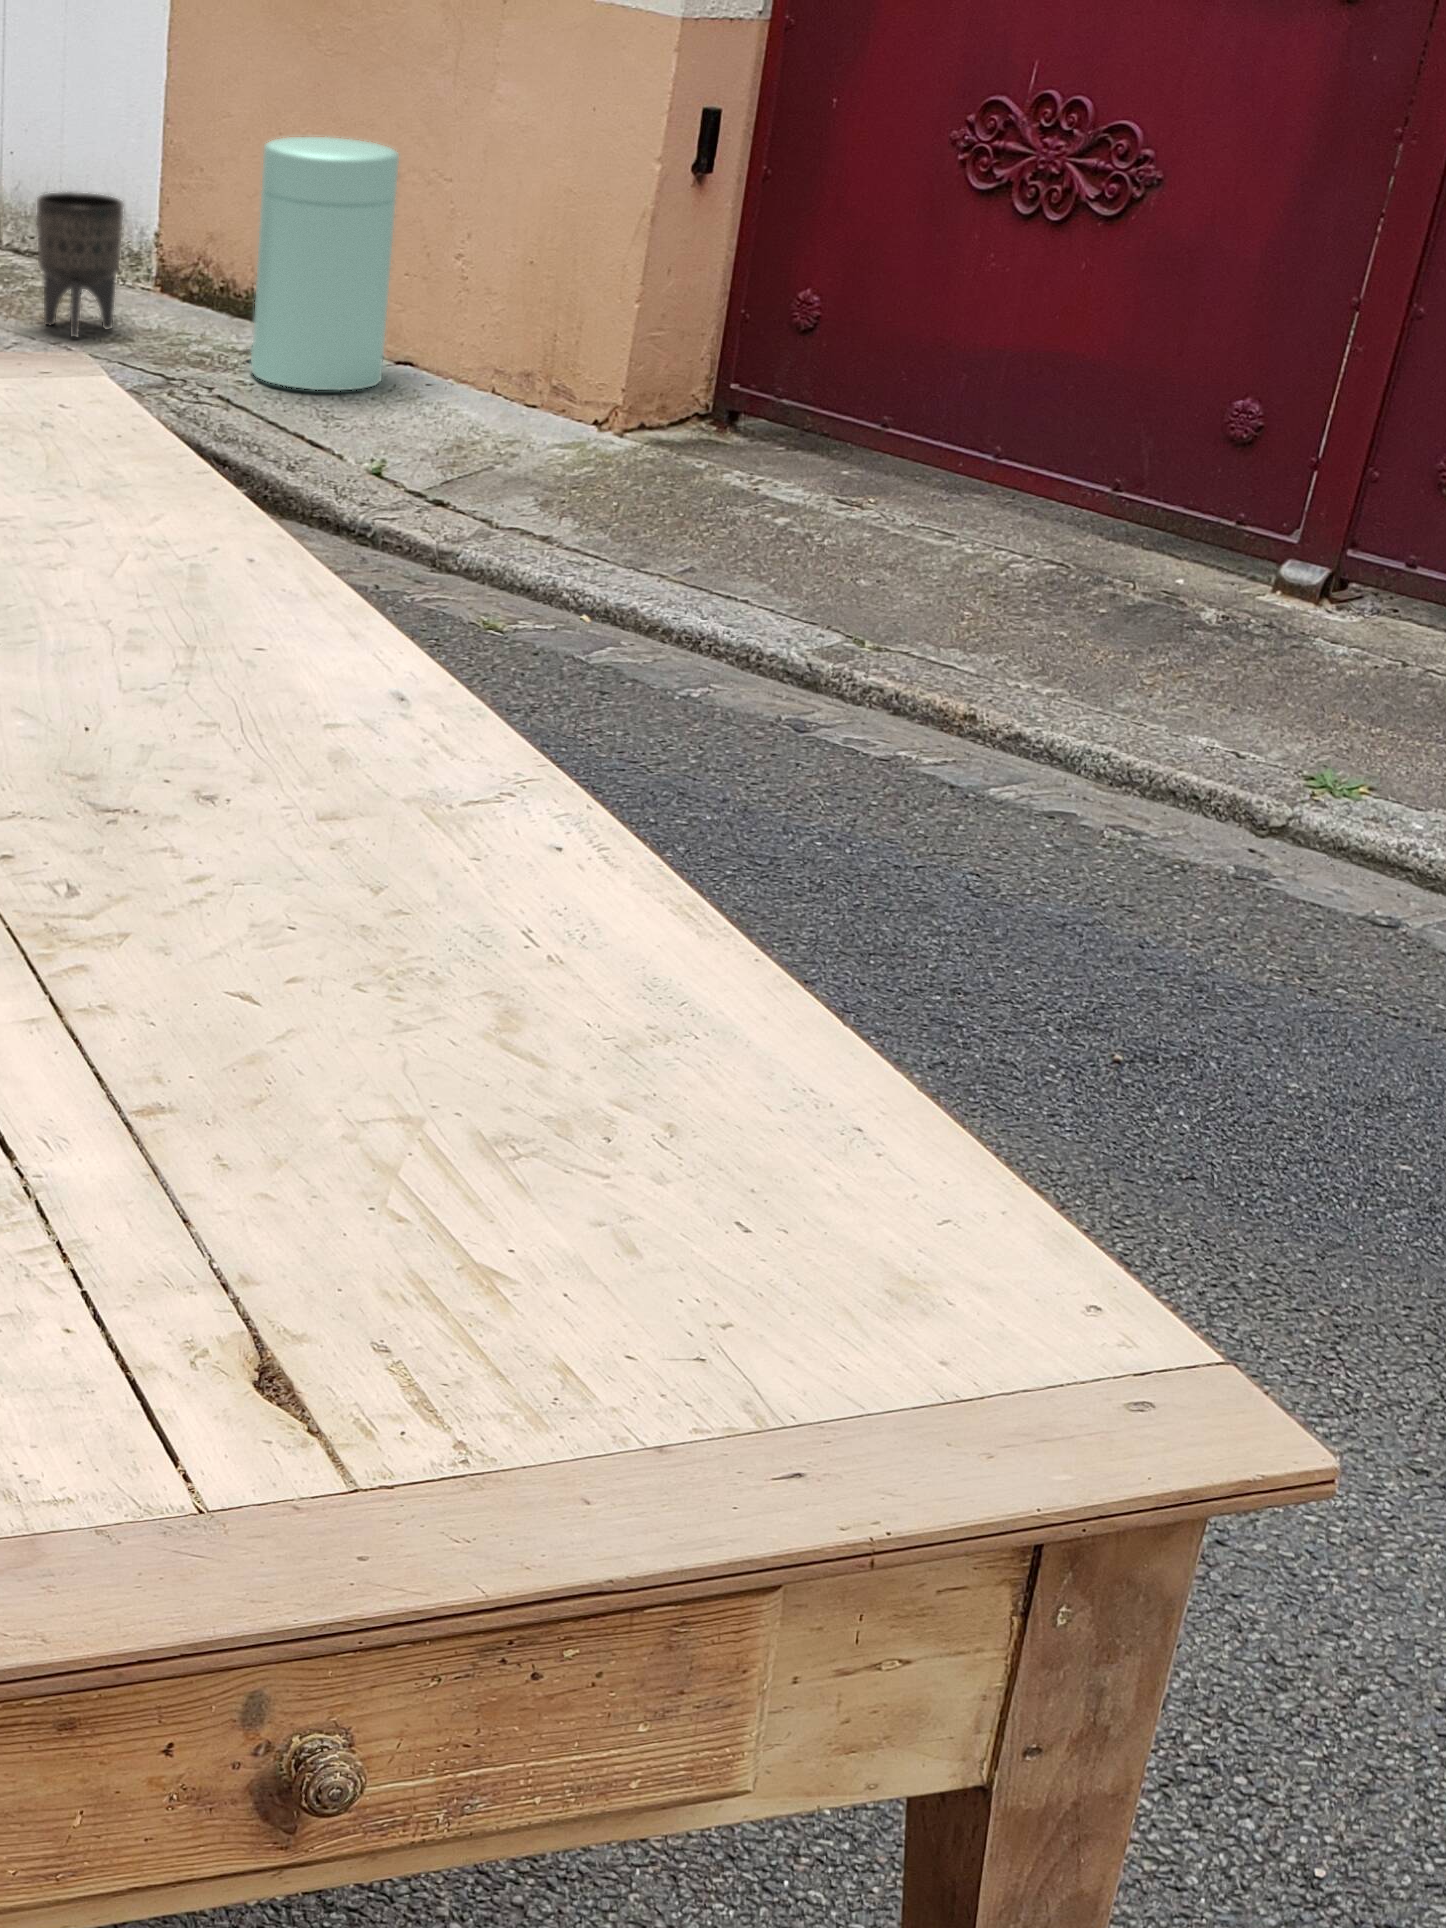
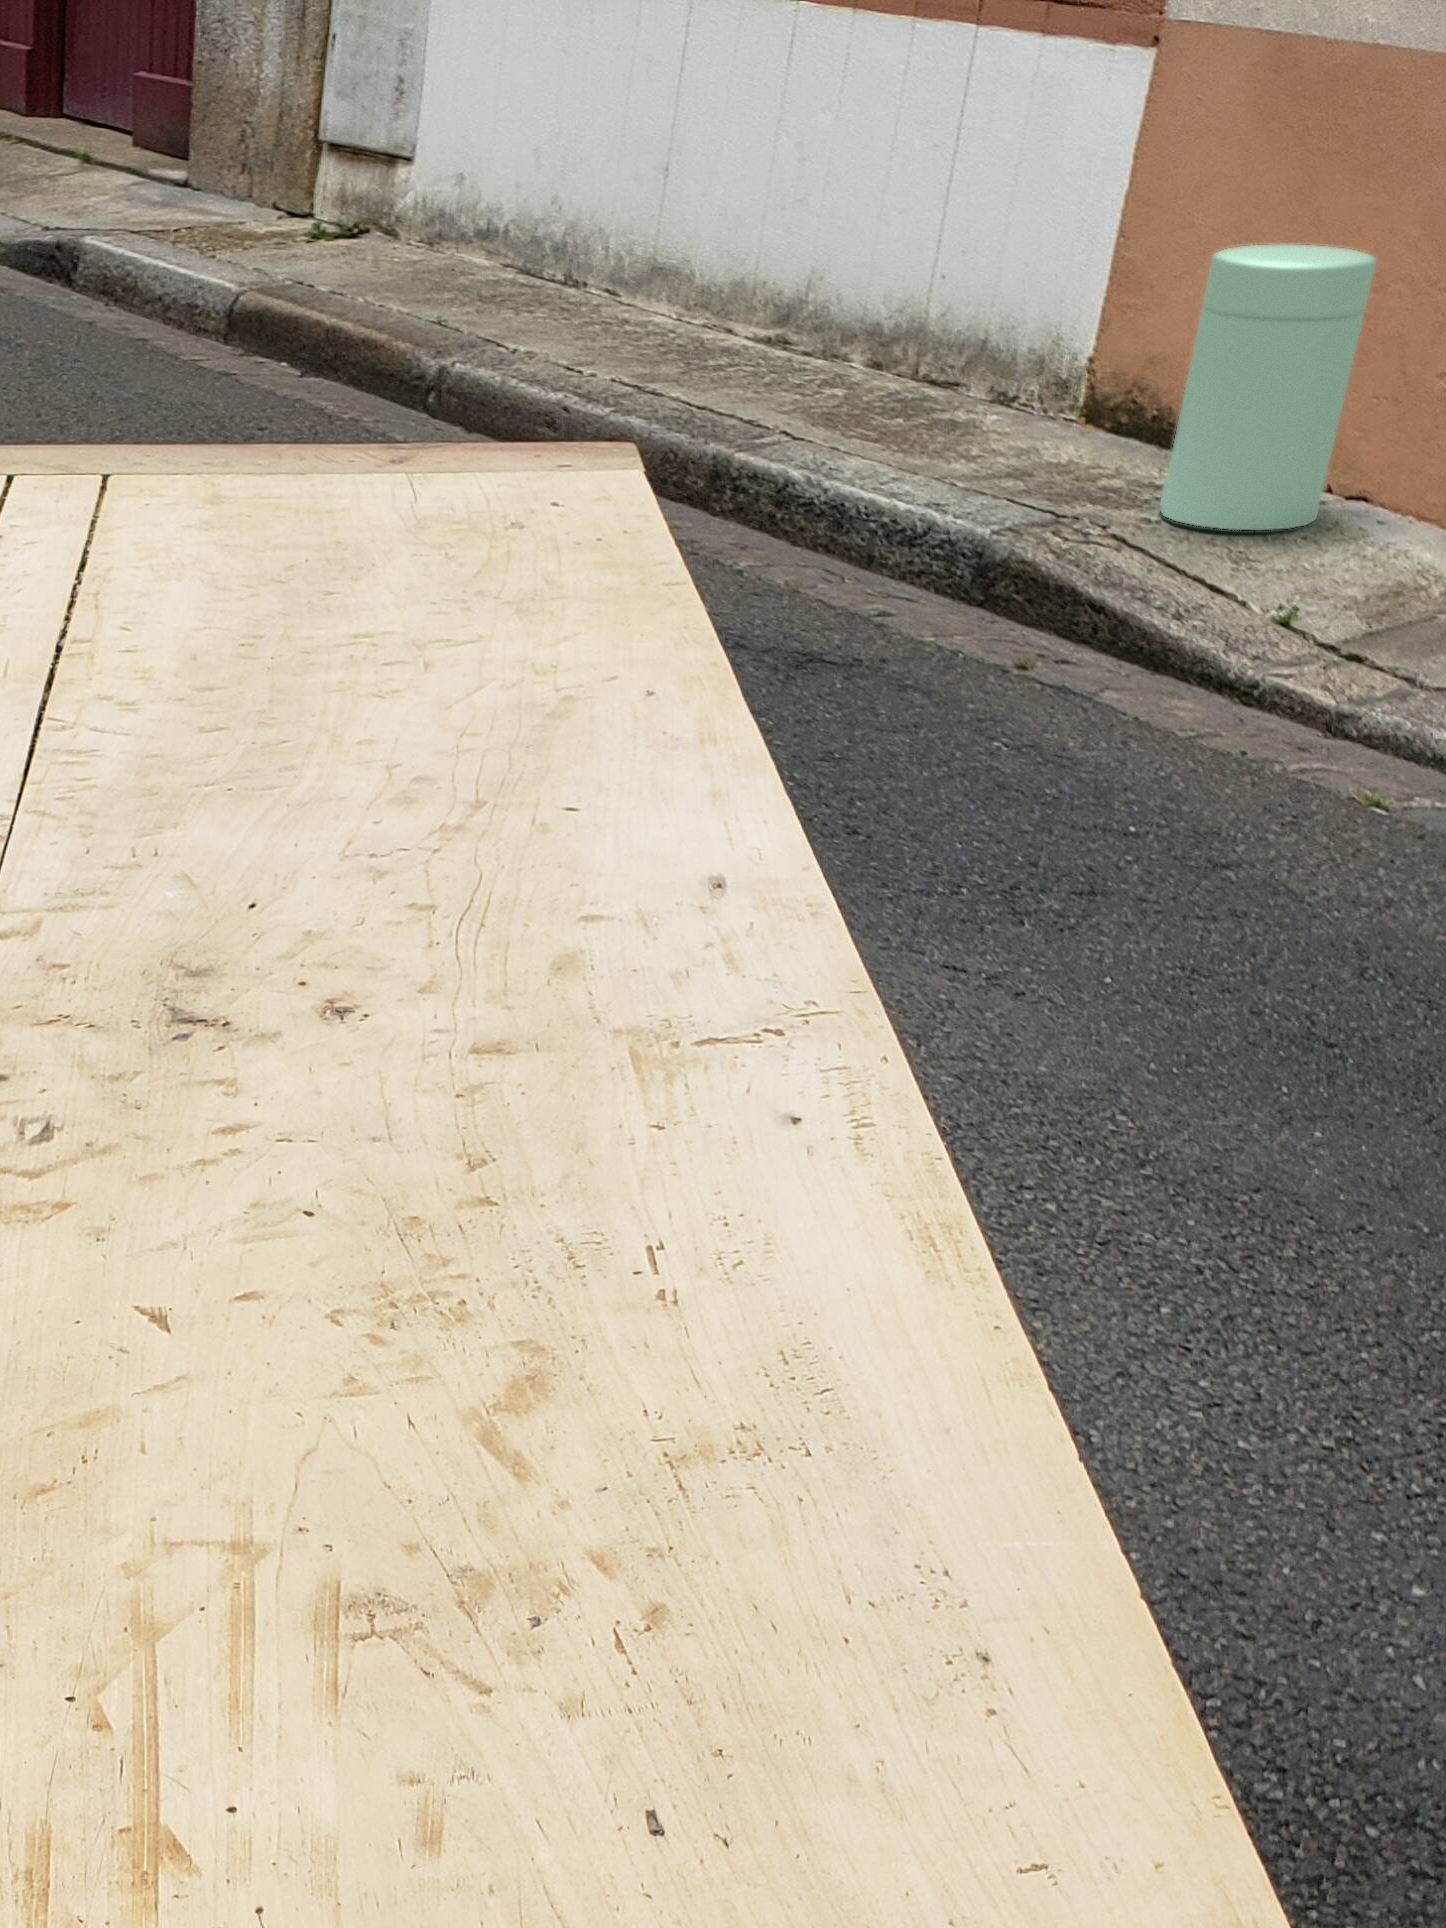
planter: present [37,192,123,337] -> none [937,316,1046,473]

